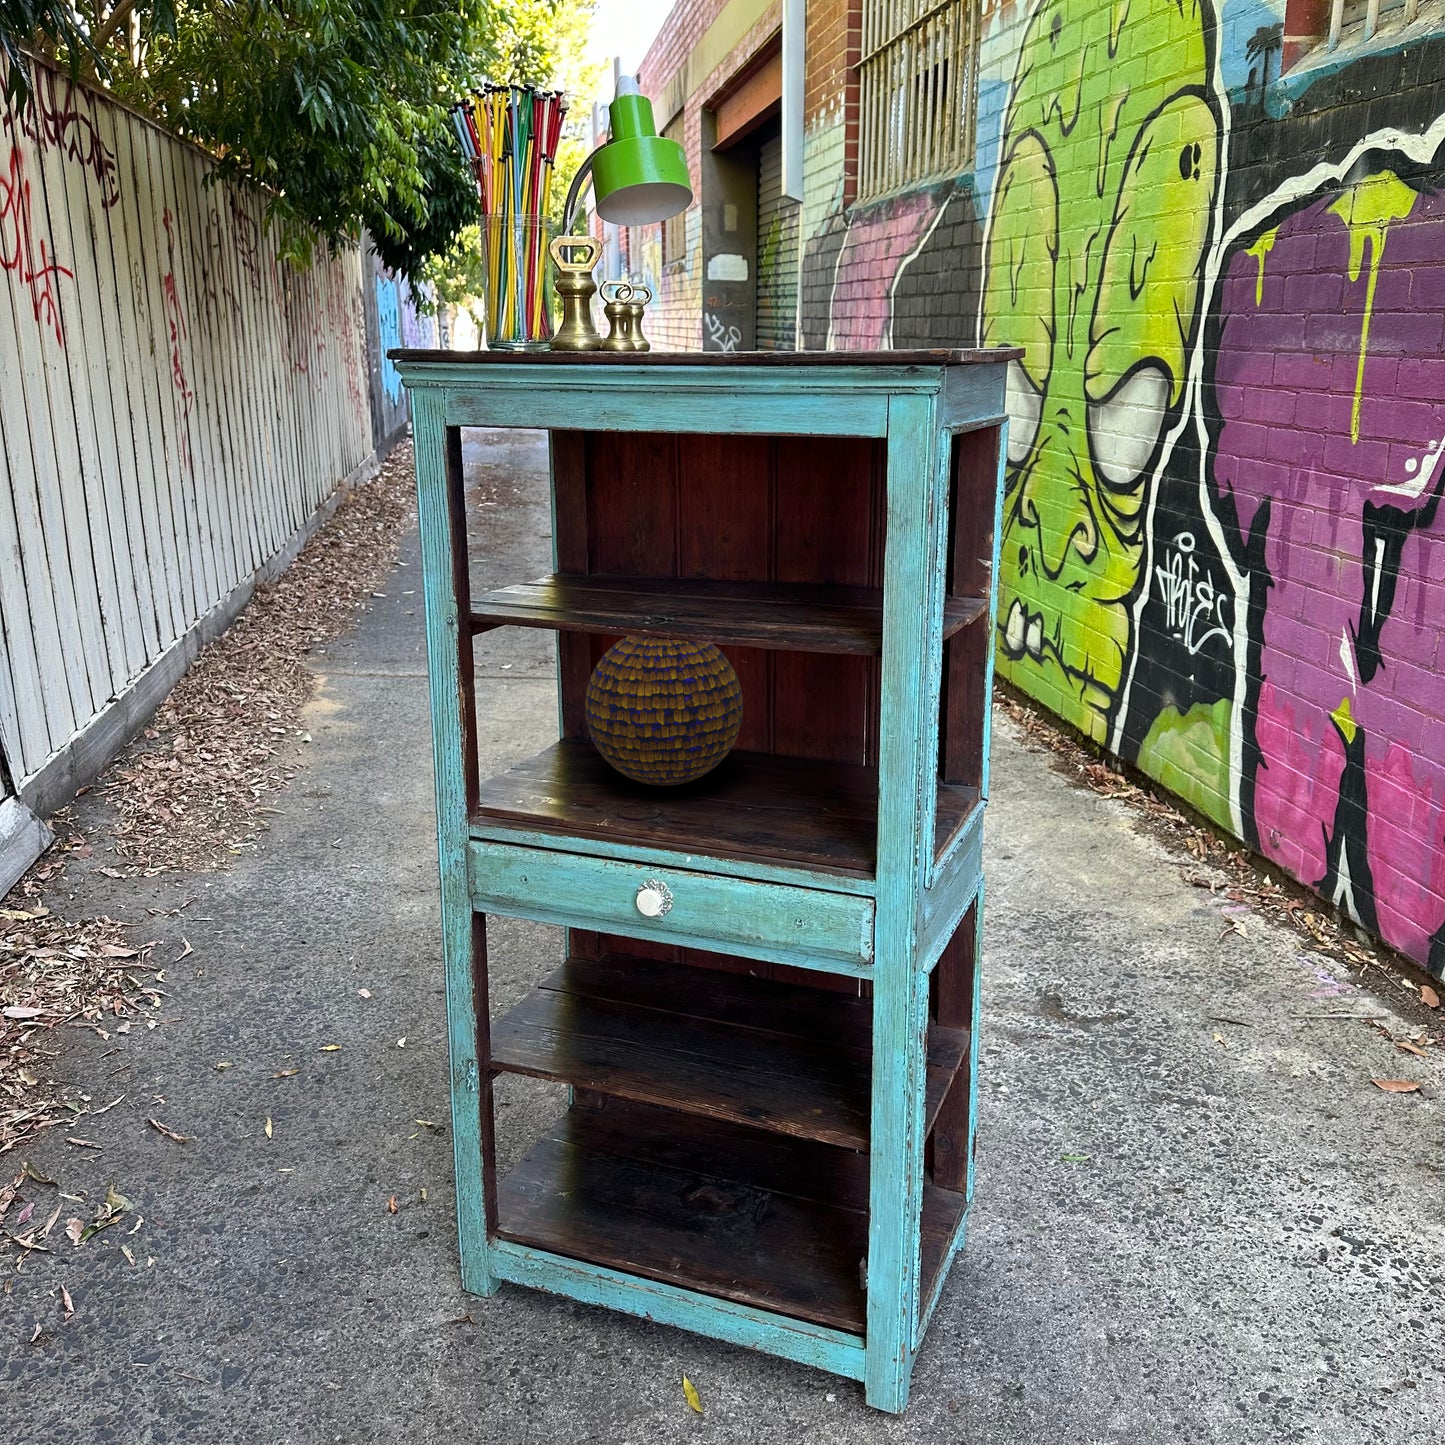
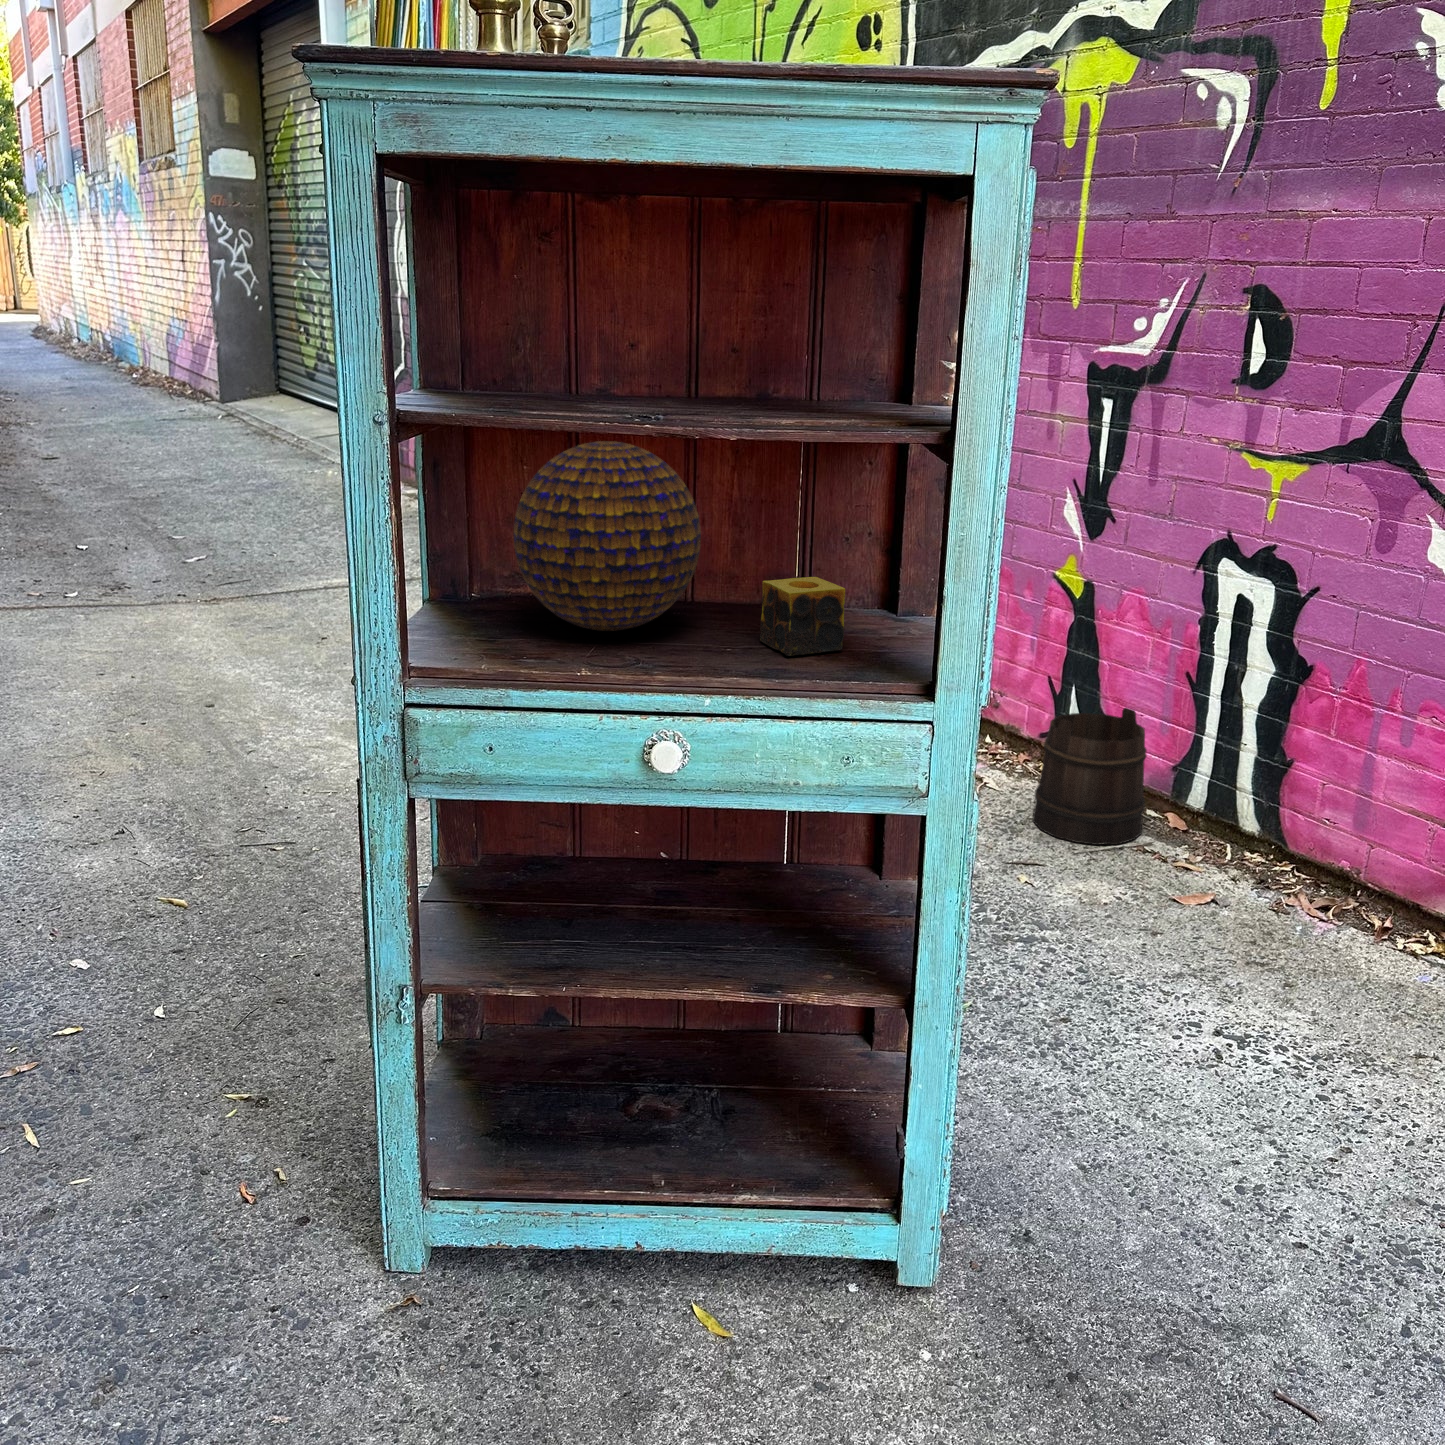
candle: none [779,753,840,824] -> present [760,577,845,656]
bucket: none [1263,867,1389,1013] -> present [1033,707,1146,845]

